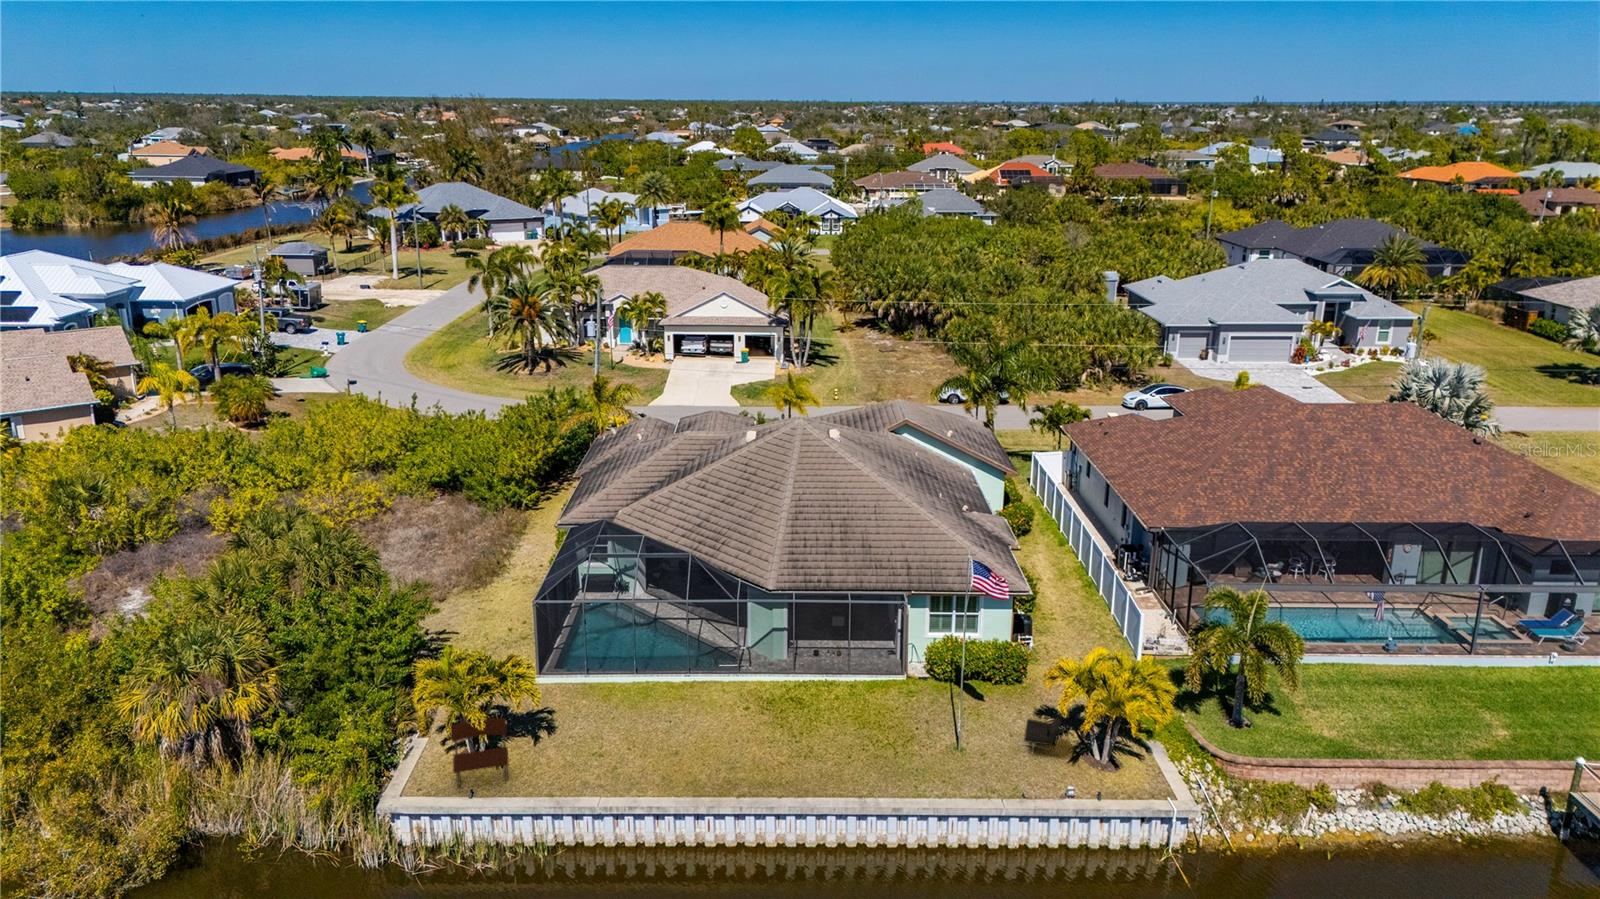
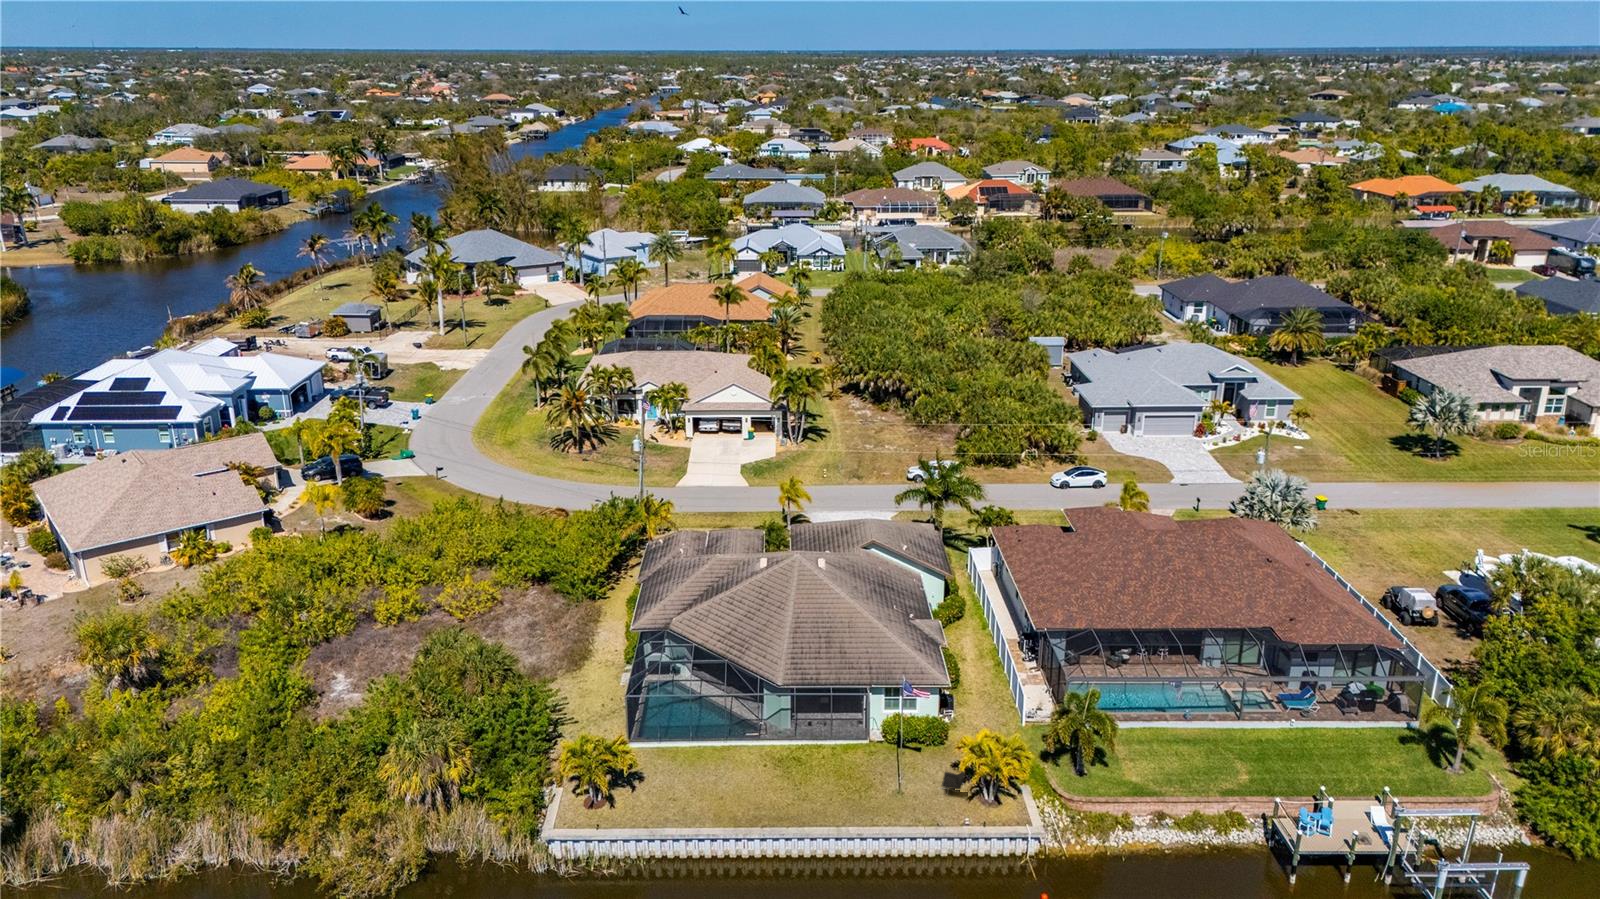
bench: present [451,718,509,788] -> none [583,778,620,823]

